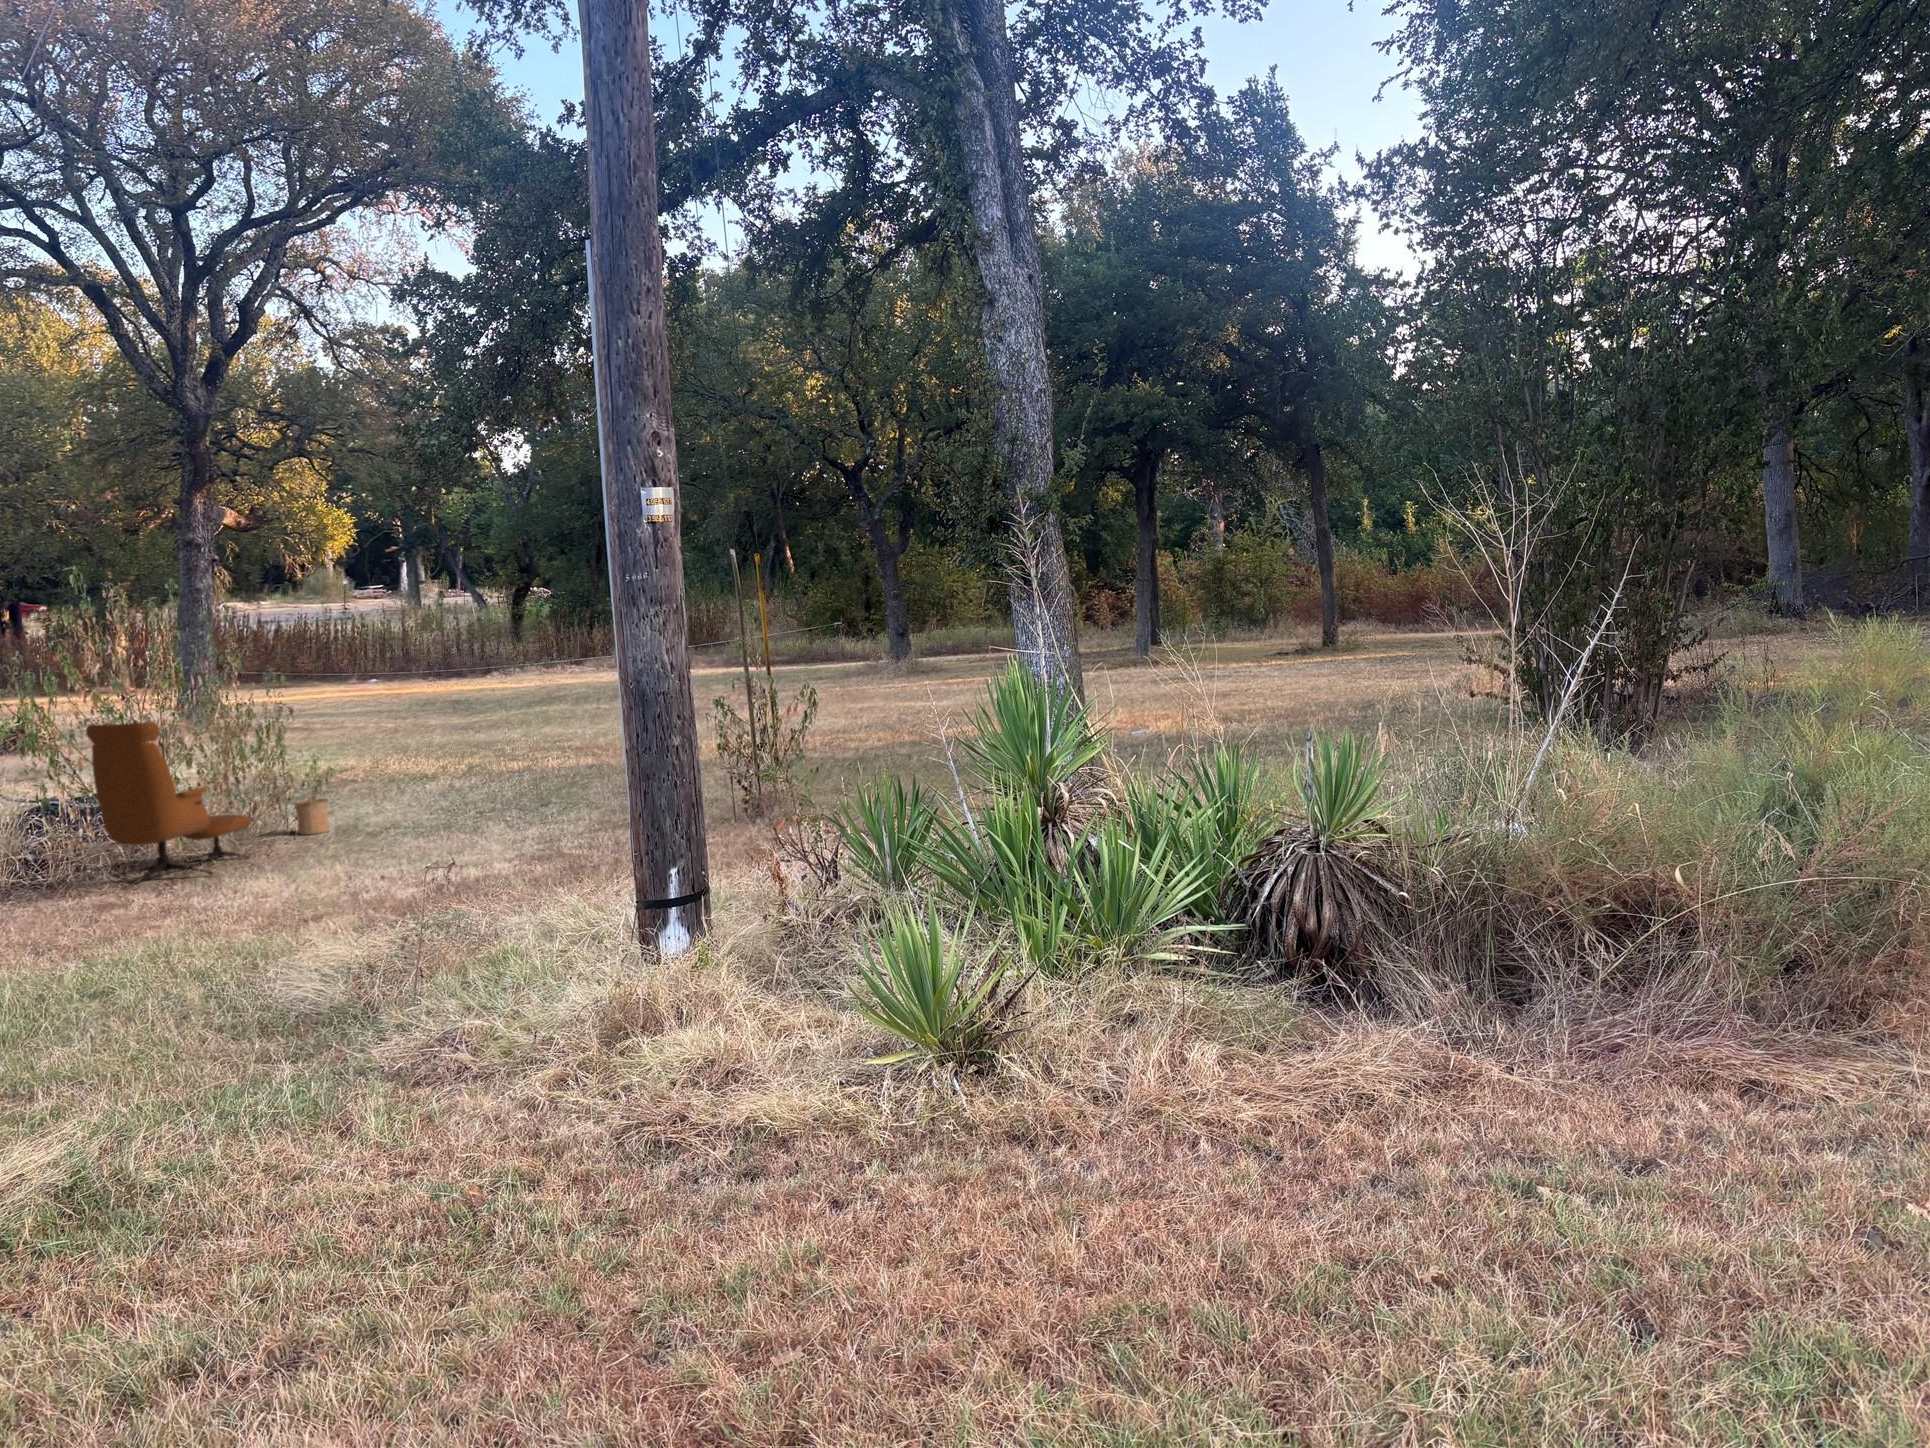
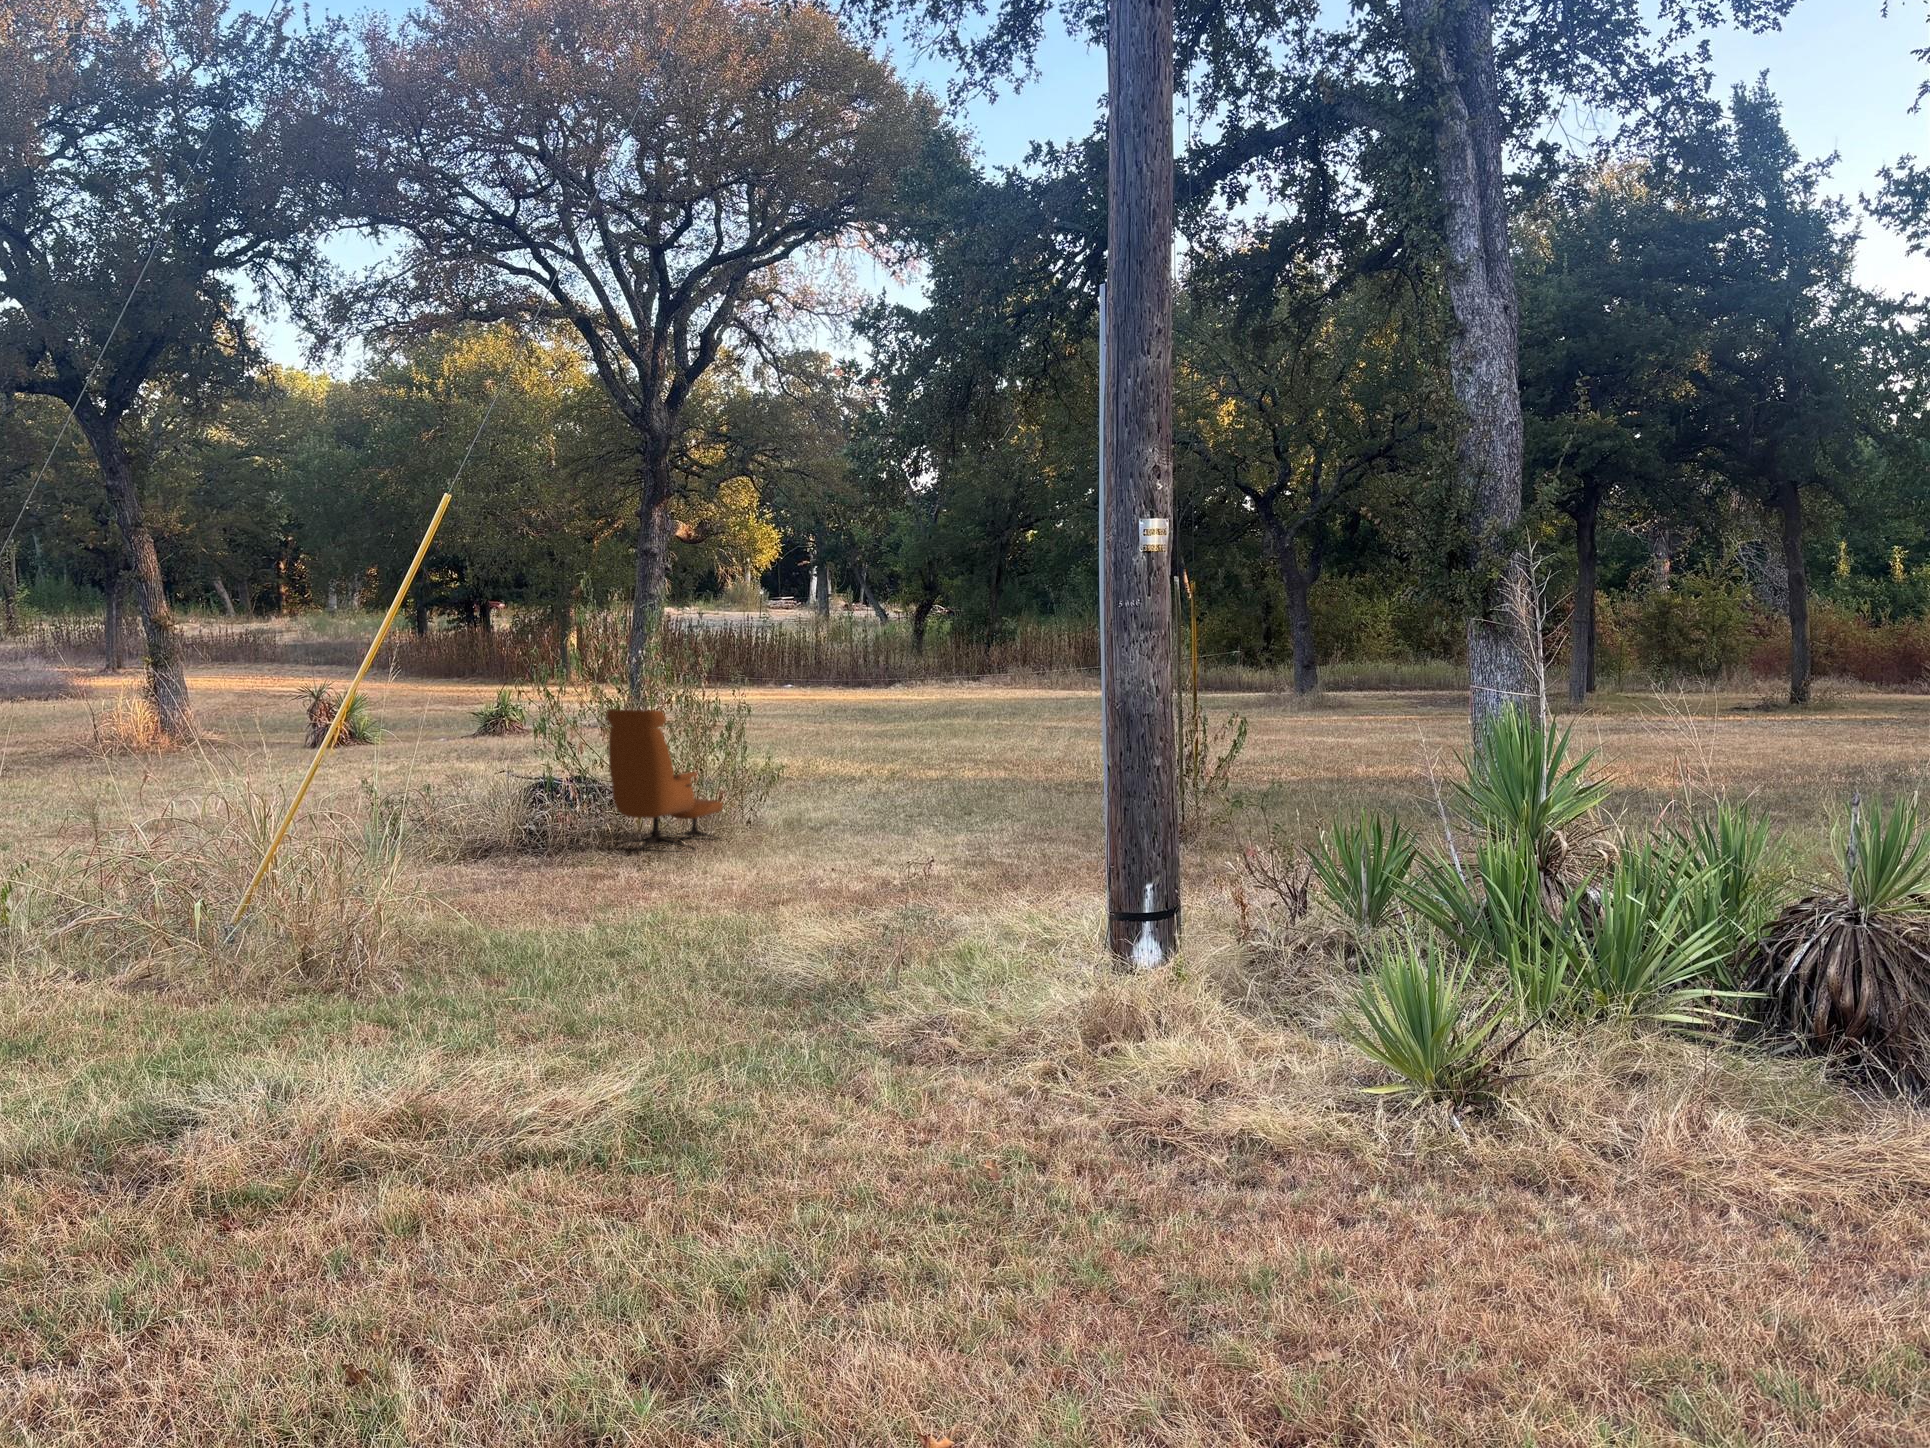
bucket: present [295,786,329,835] -> none [753,775,783,824]

